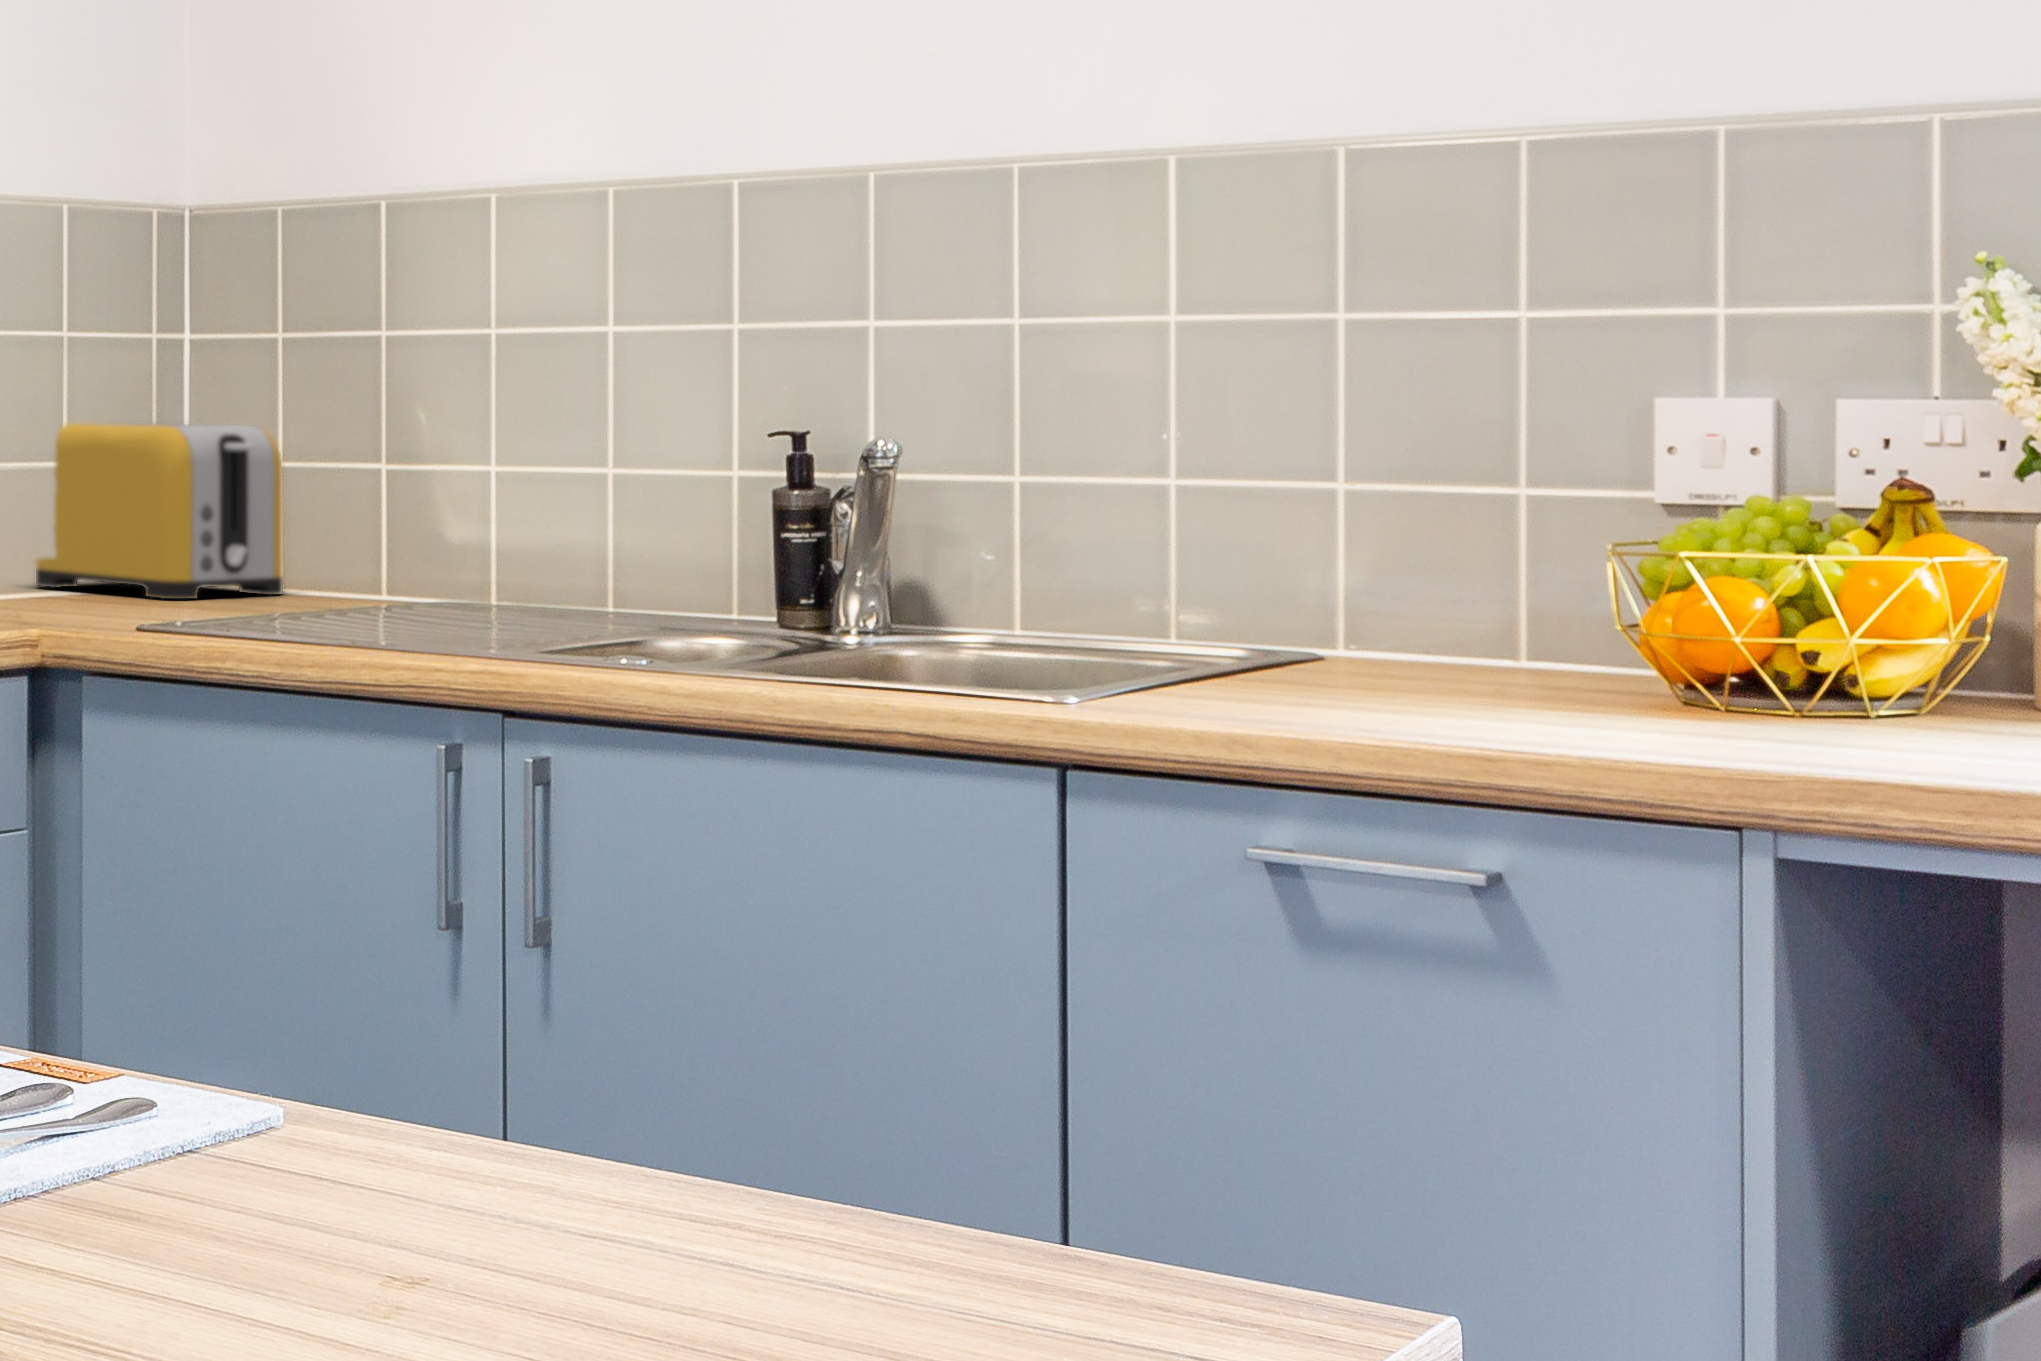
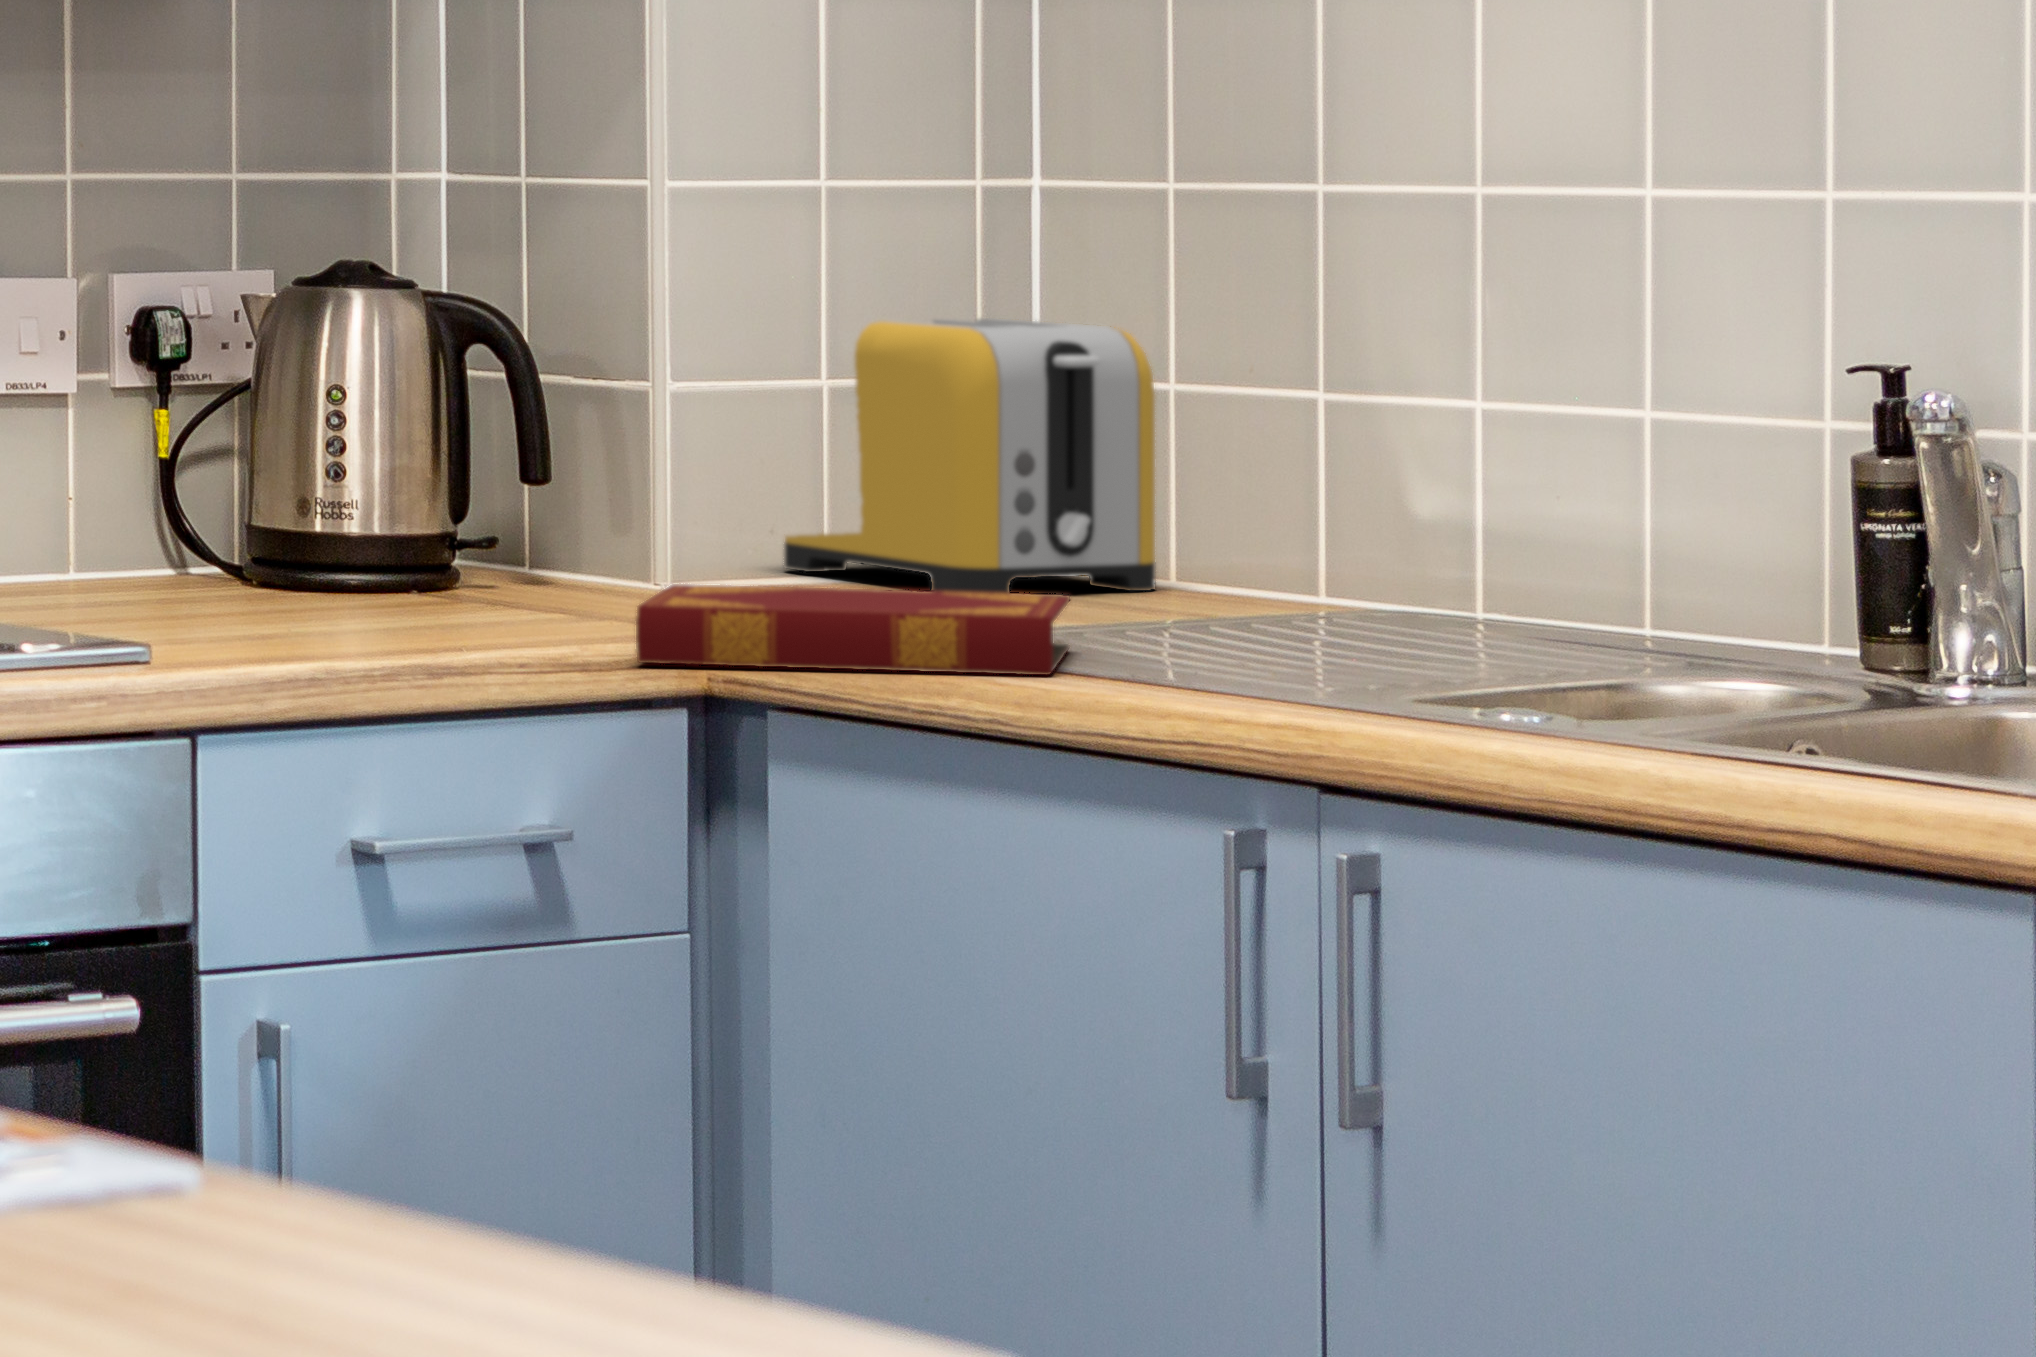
hardback book: none [12,591,296,646] -> present [636,584,1070,675]

